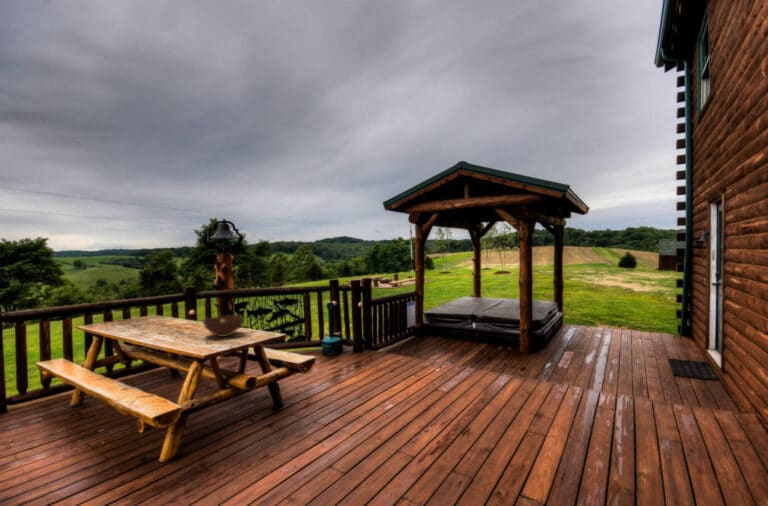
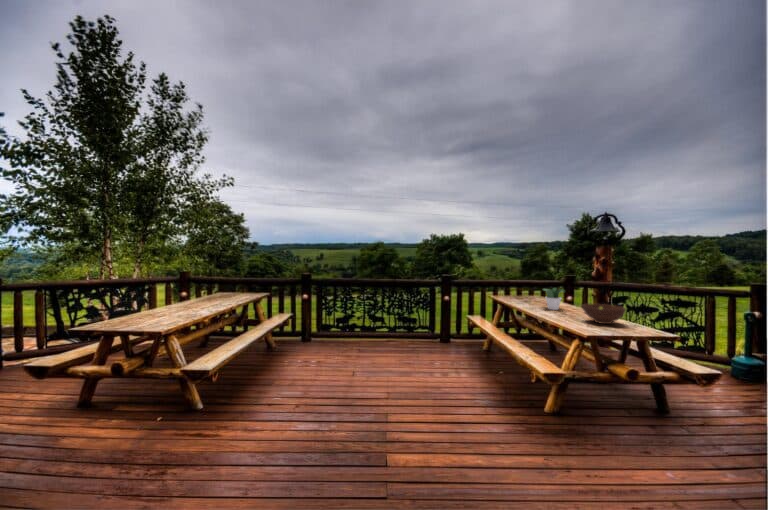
potted plant: none [156,304,185,331] -> present [543,288,564,310]

